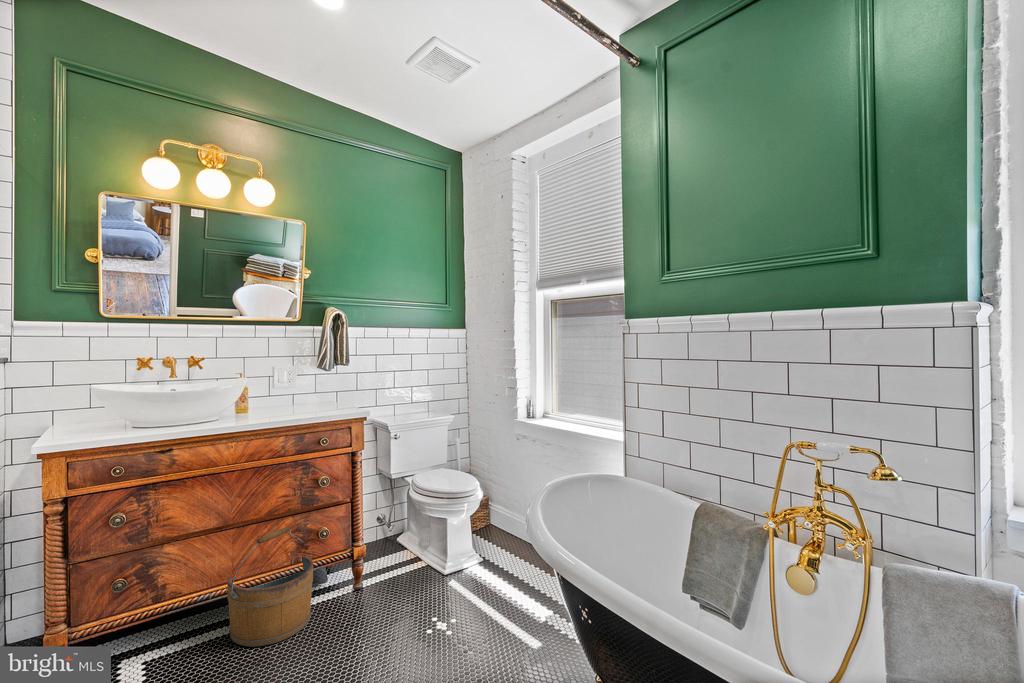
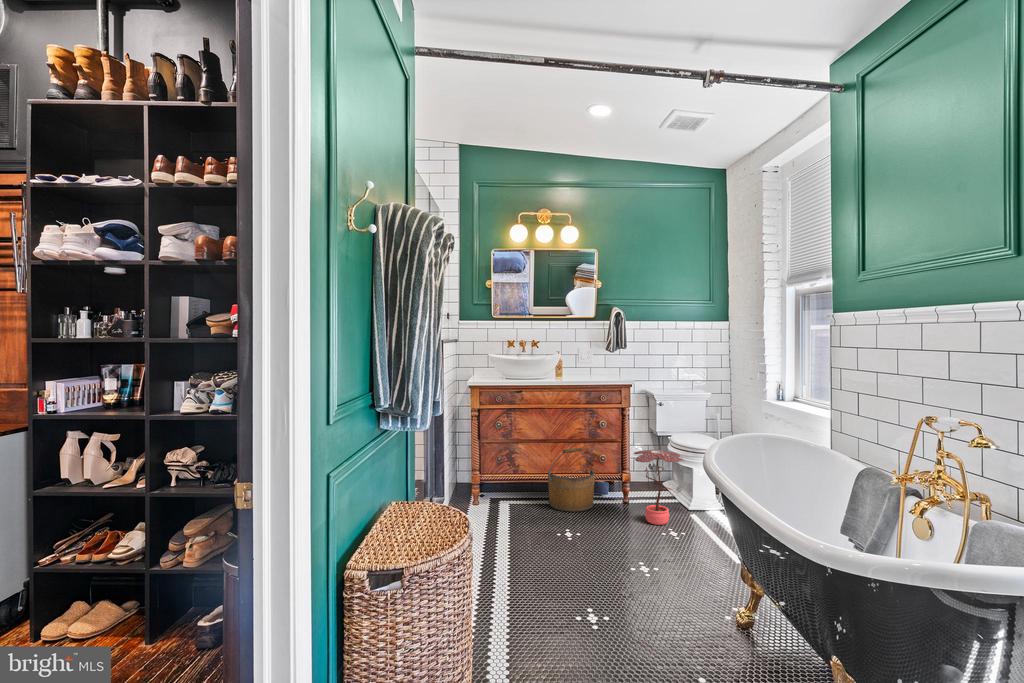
potted plant: none [379,509,455,625] -> present [634,450,683,525]

